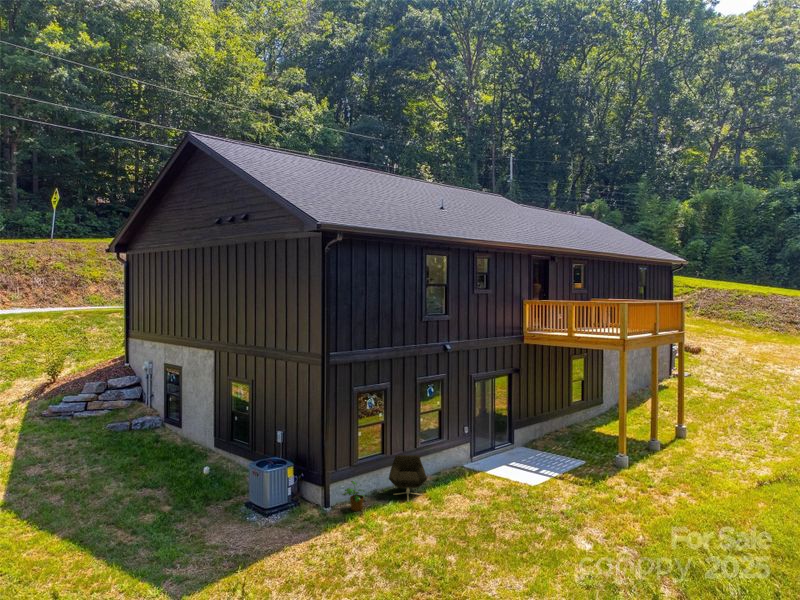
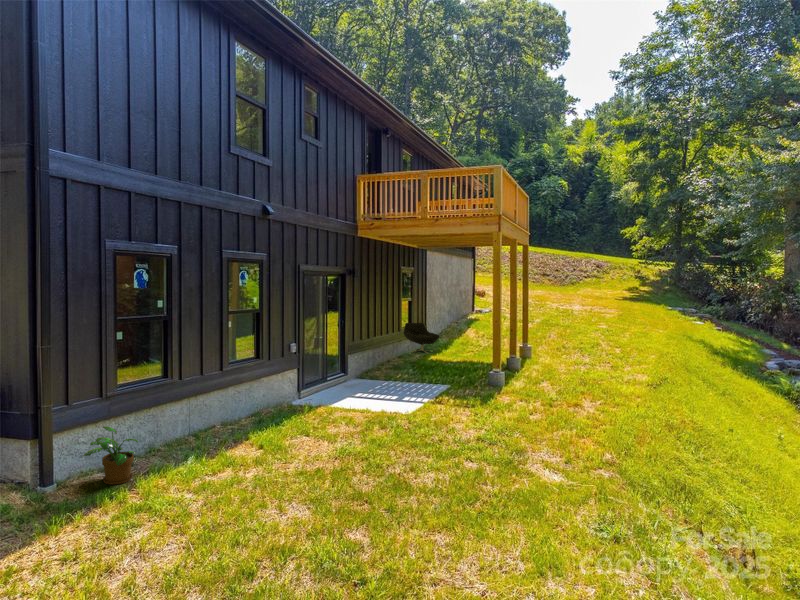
lounge chair: present [389,455,427,502] -> present [404,323,439,353]

